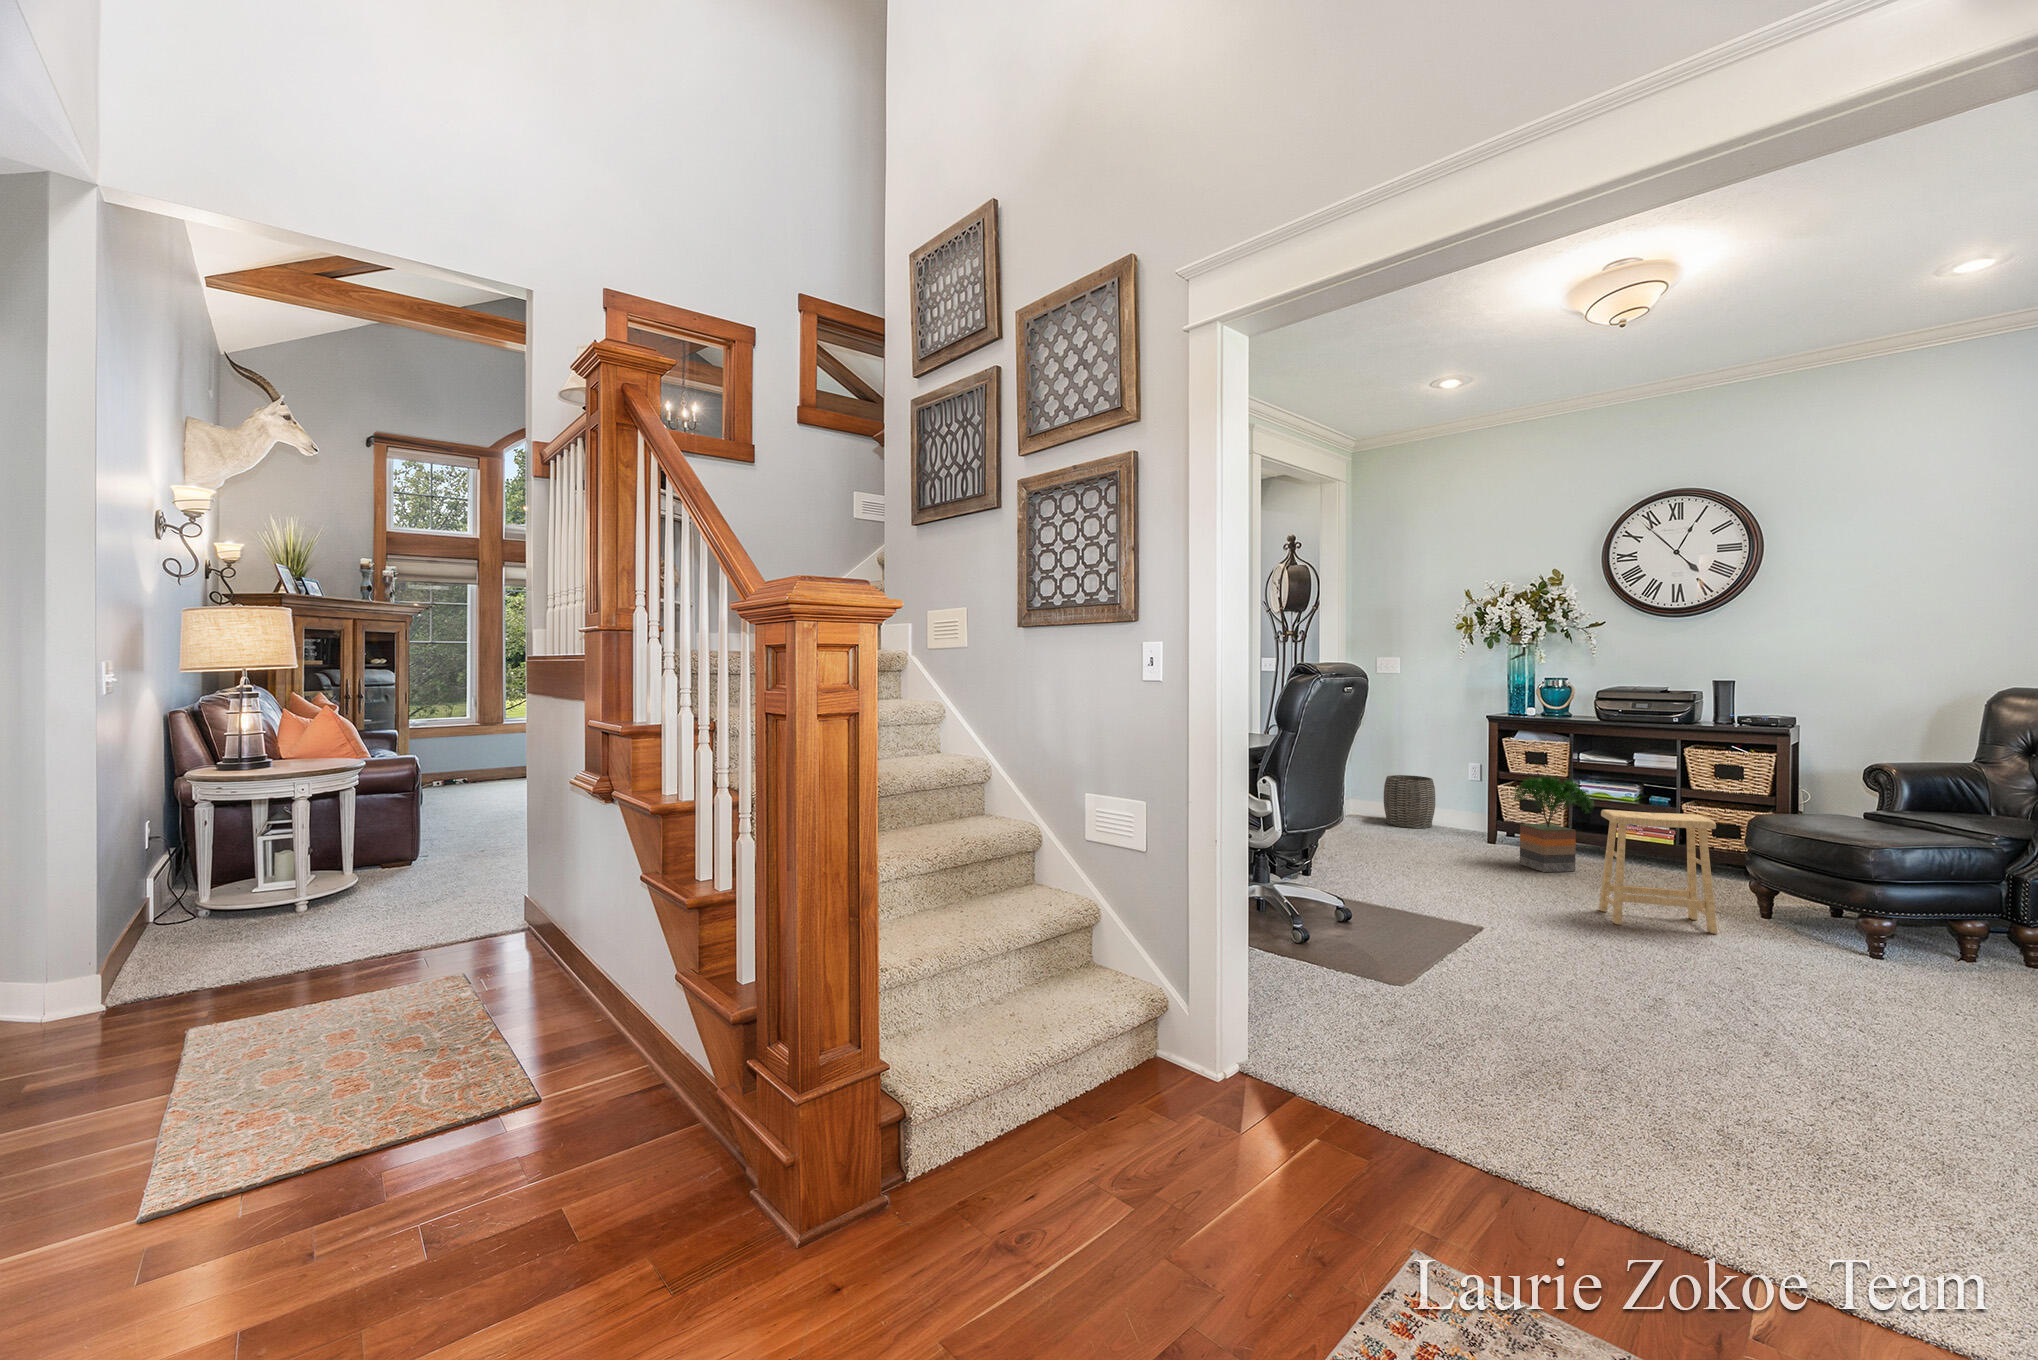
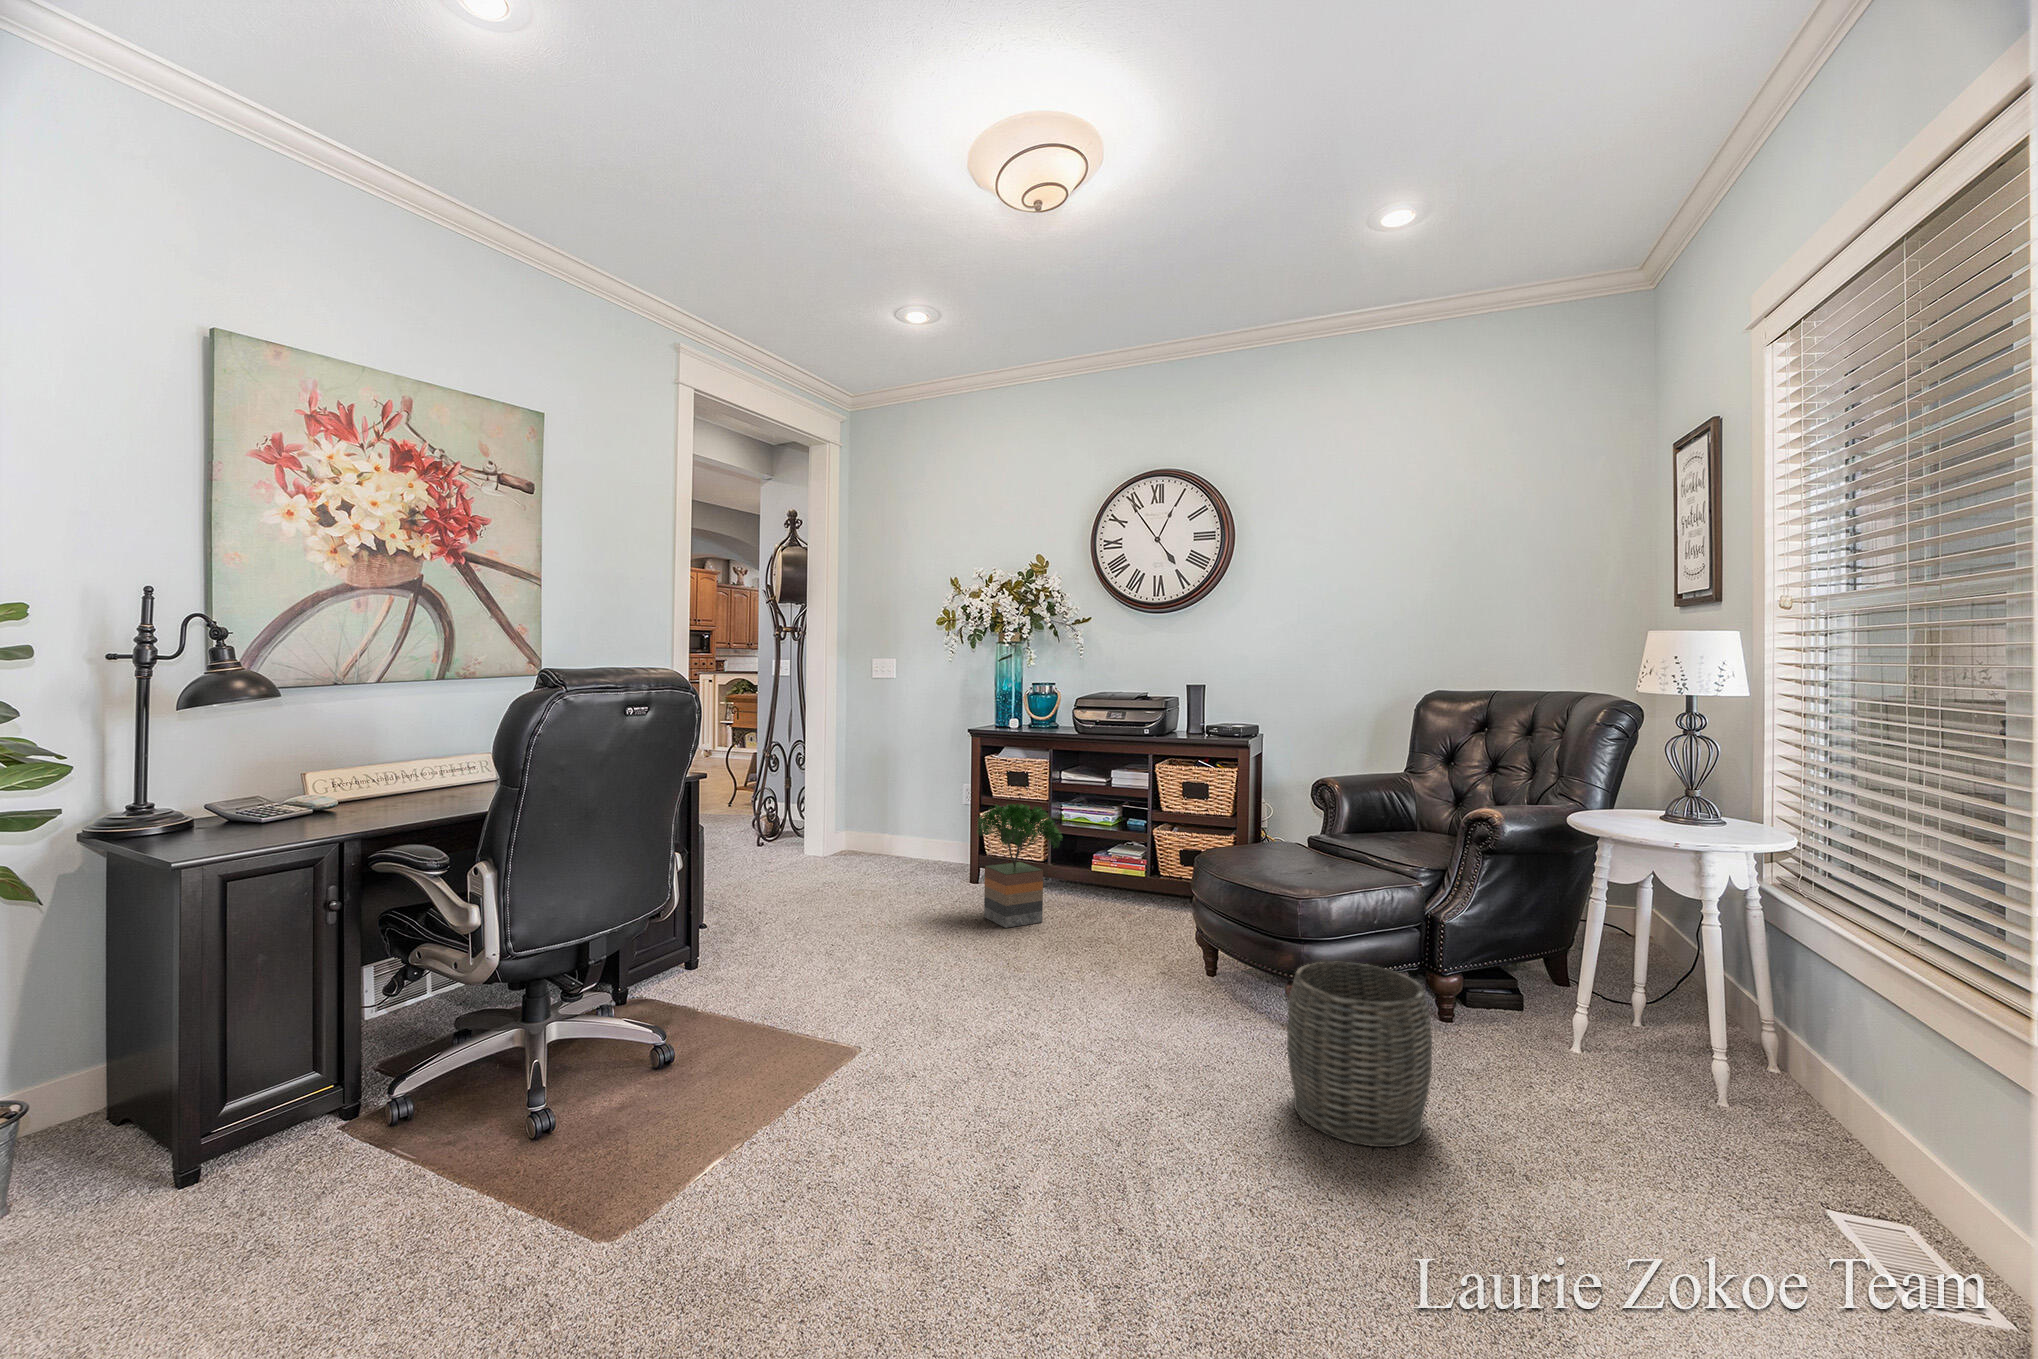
woven basket: present [1384,775,1435,828] -> present [1287,962,1432,1147]
footstool: present [1599,810,1717,934] -> none [1042,853,1164,1016]

